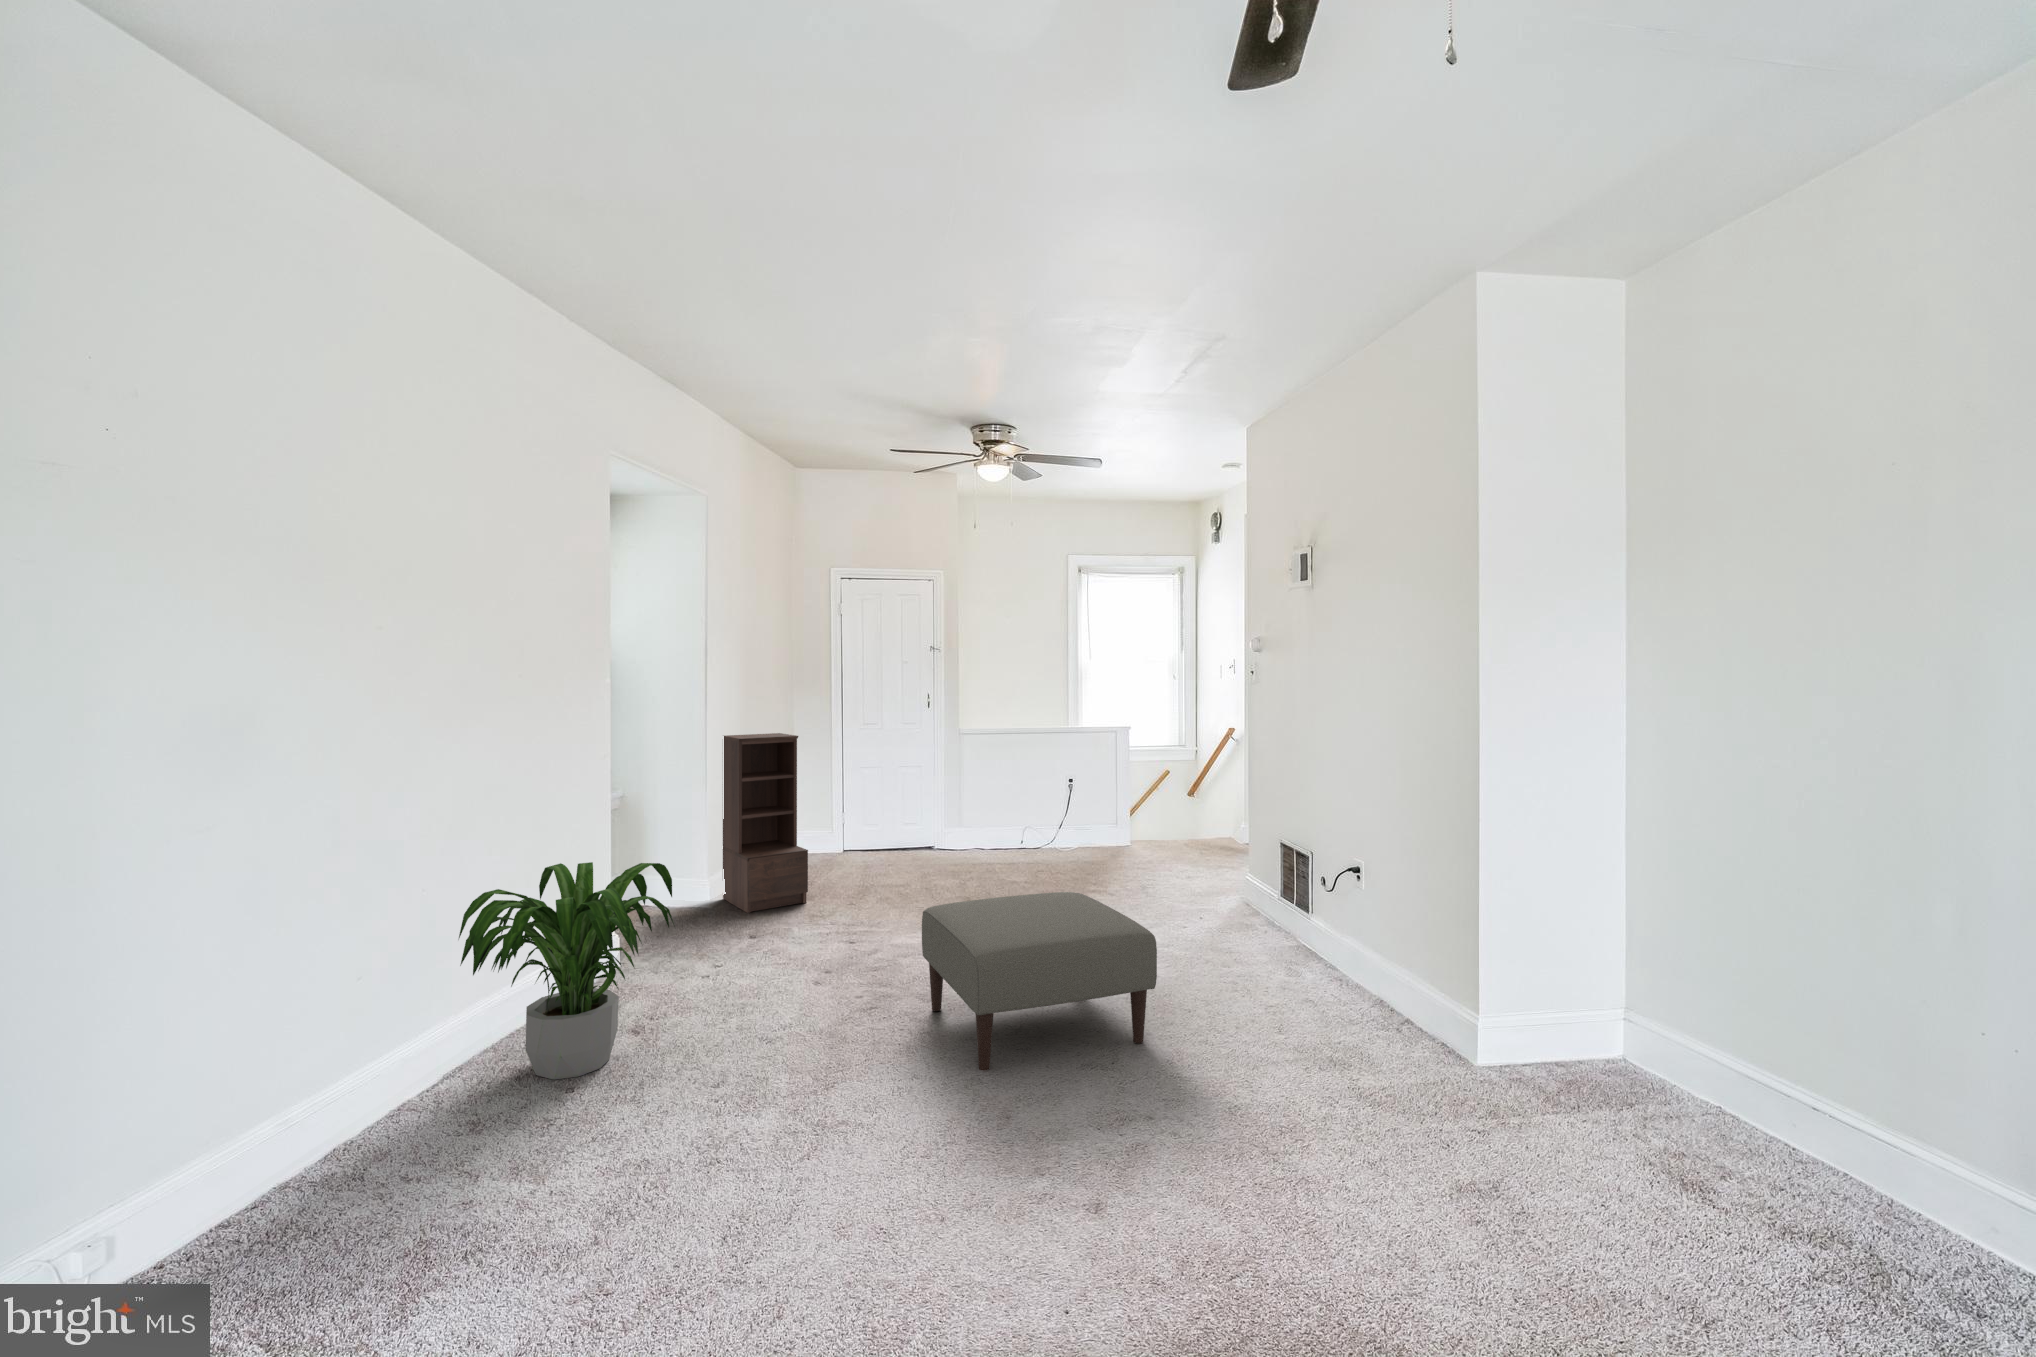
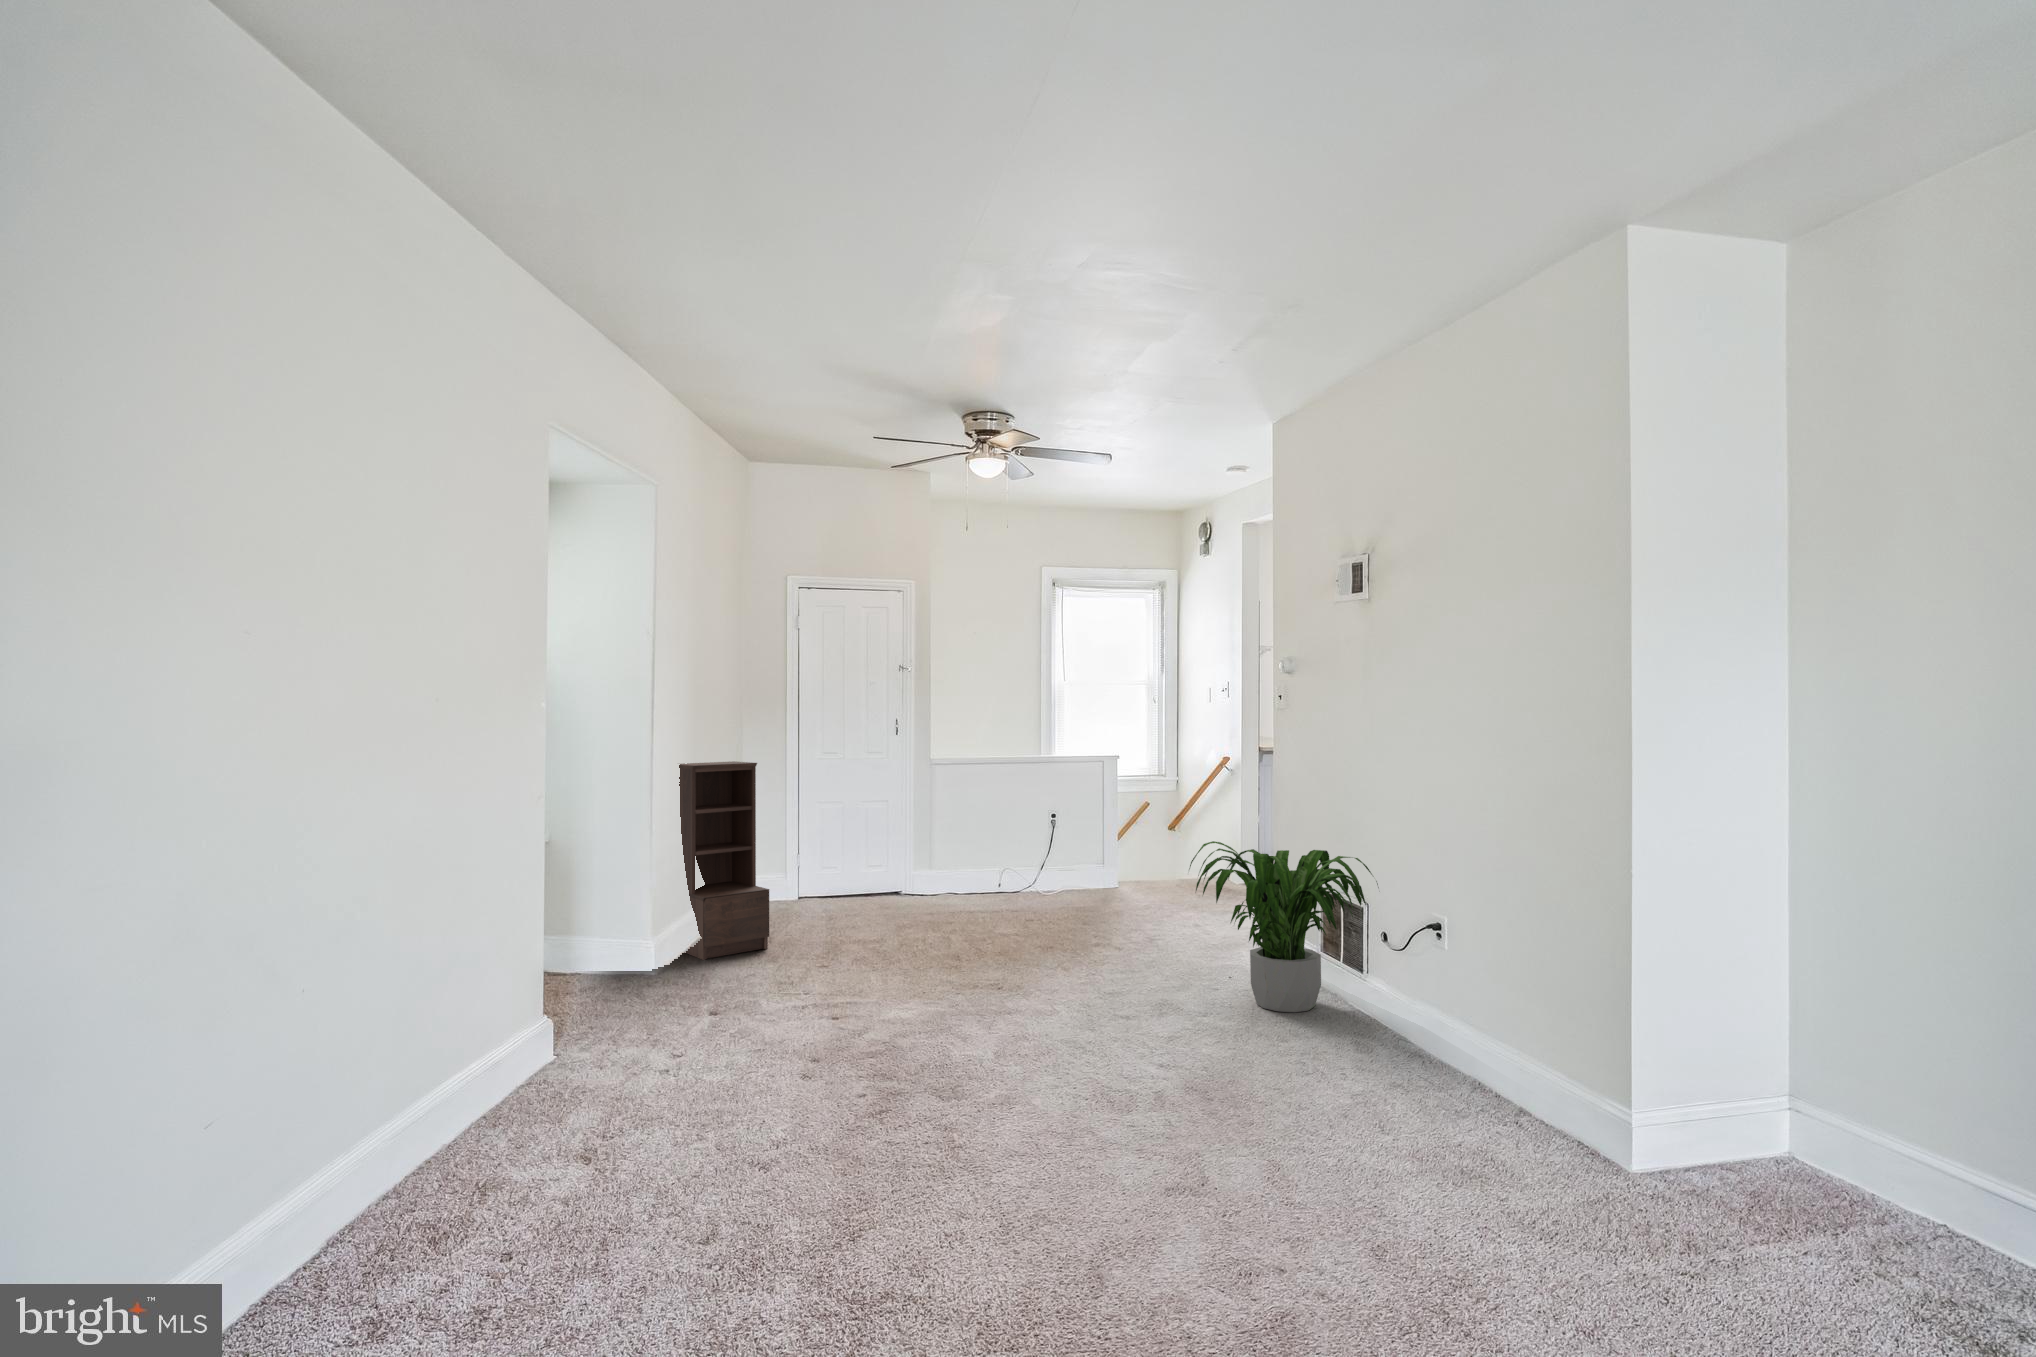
potted plant: present [459,862,674,1080] -> present [1189,841,1379,1012]
ottoman: present [922,892,1157,1071] -> none [914,912,1167,1089]

